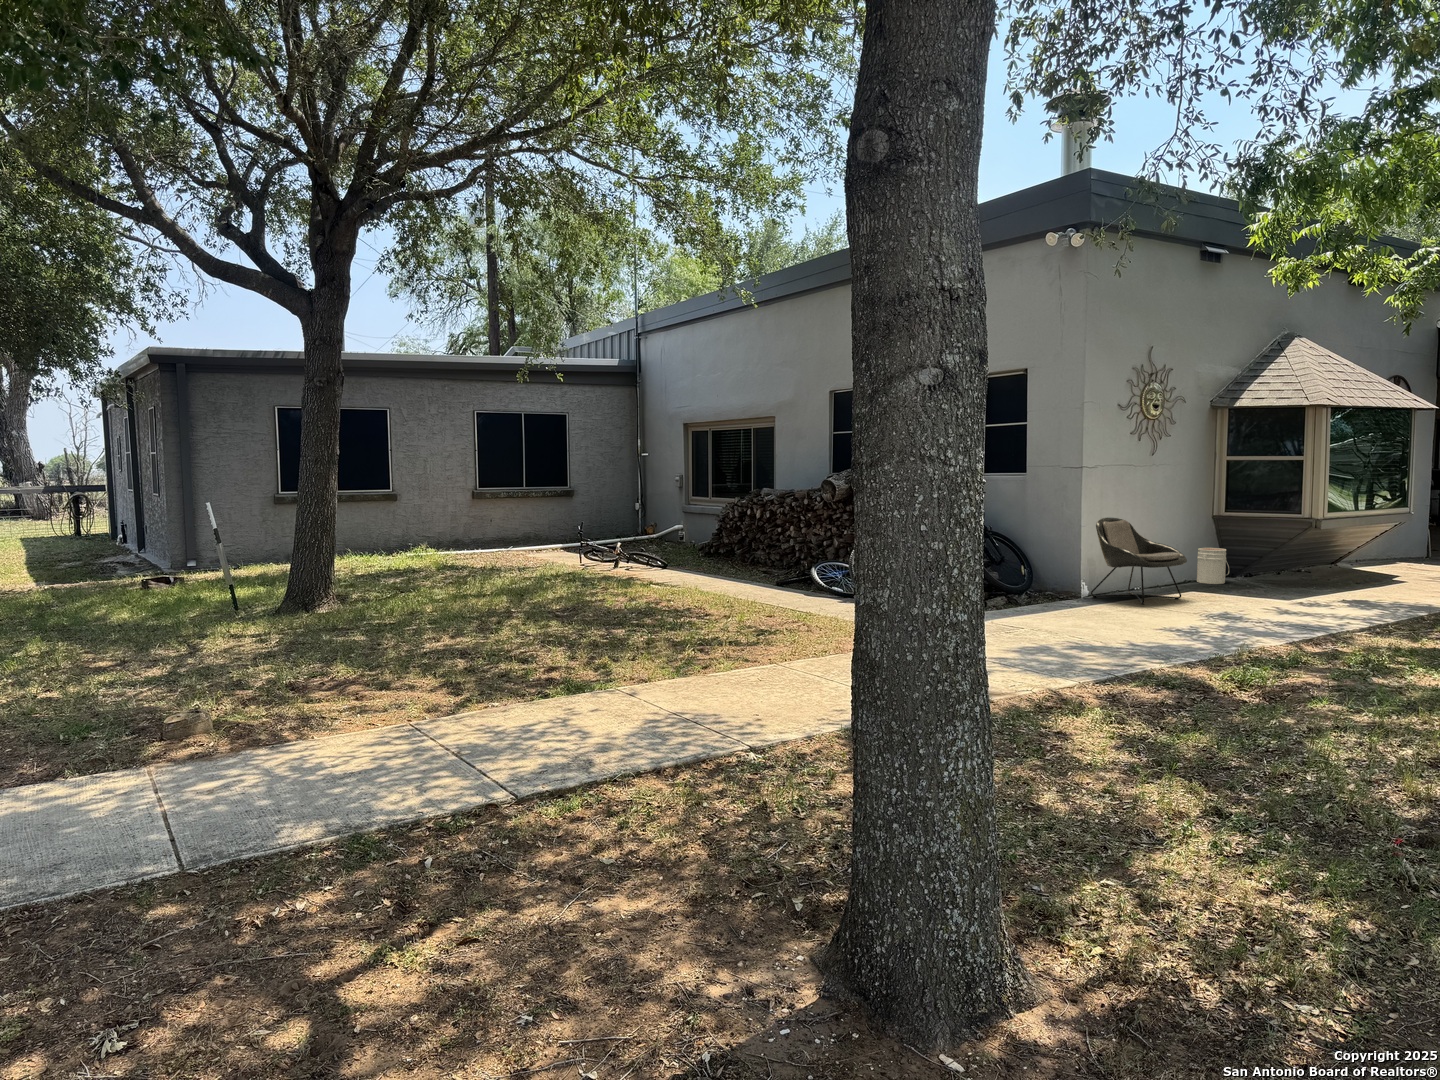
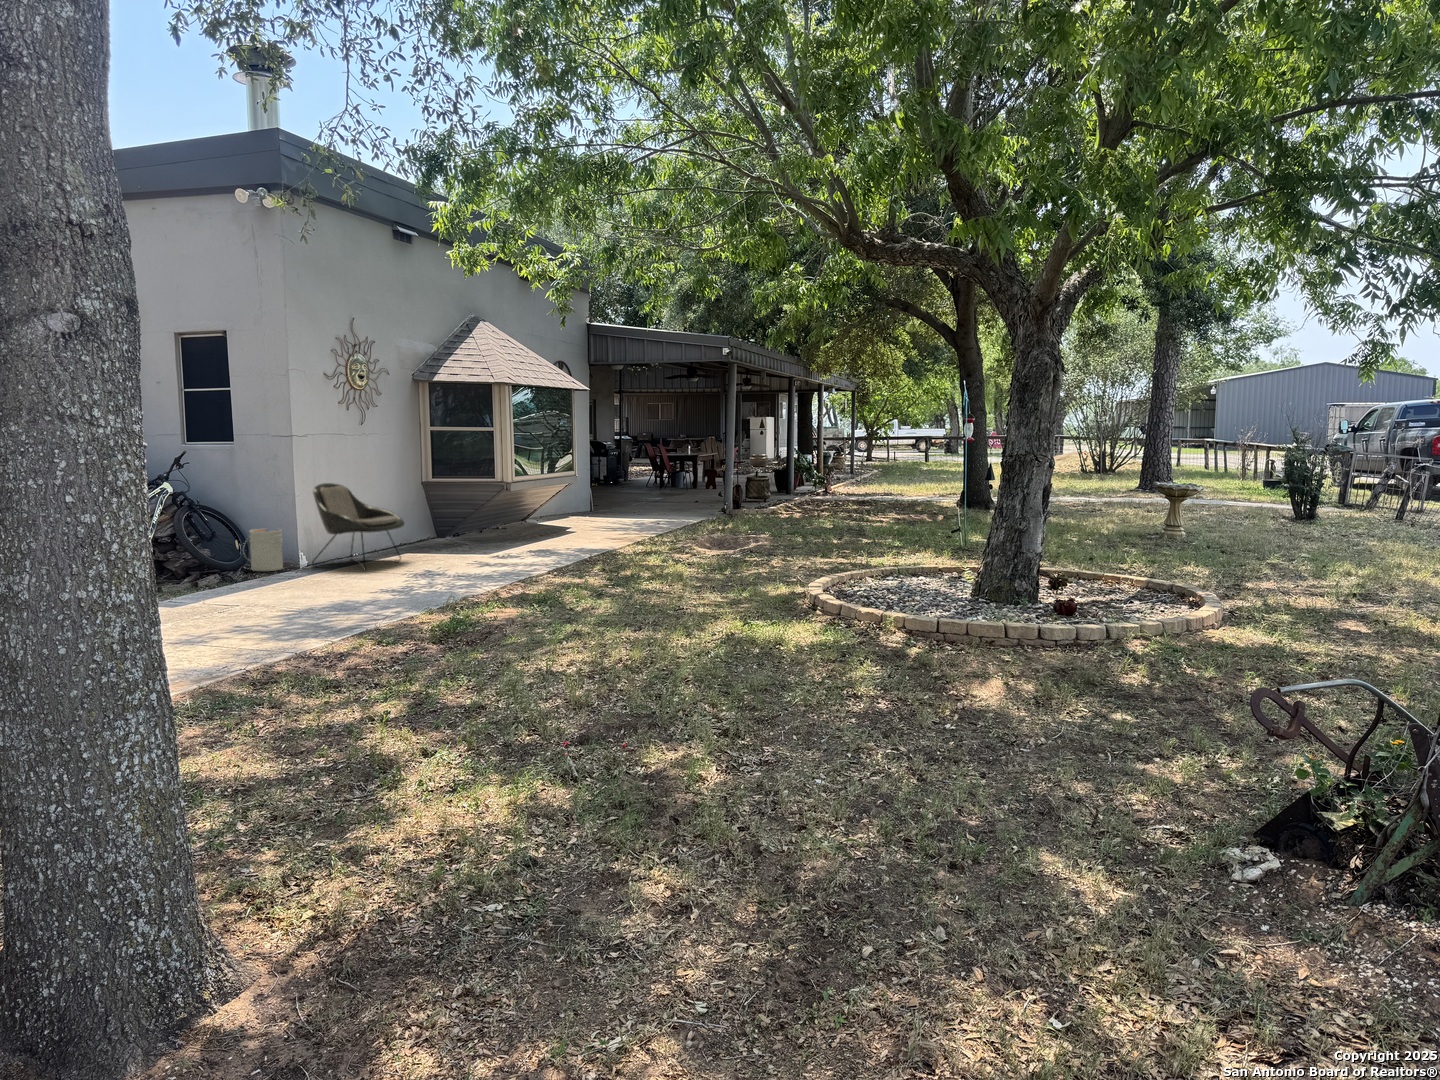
bucket: present [1197,548,1229,584] -> present [245,529,283,571]

